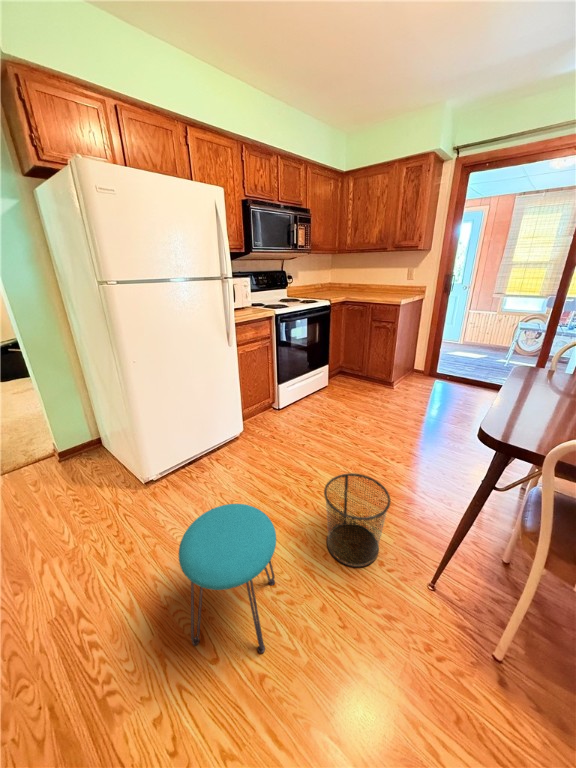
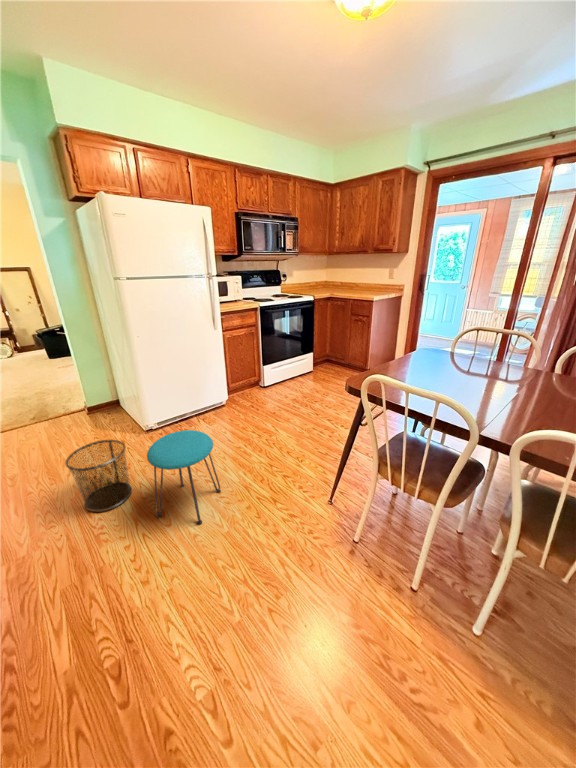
waste bin: present [324,473,391,567] -> present [66,440,132,512]

